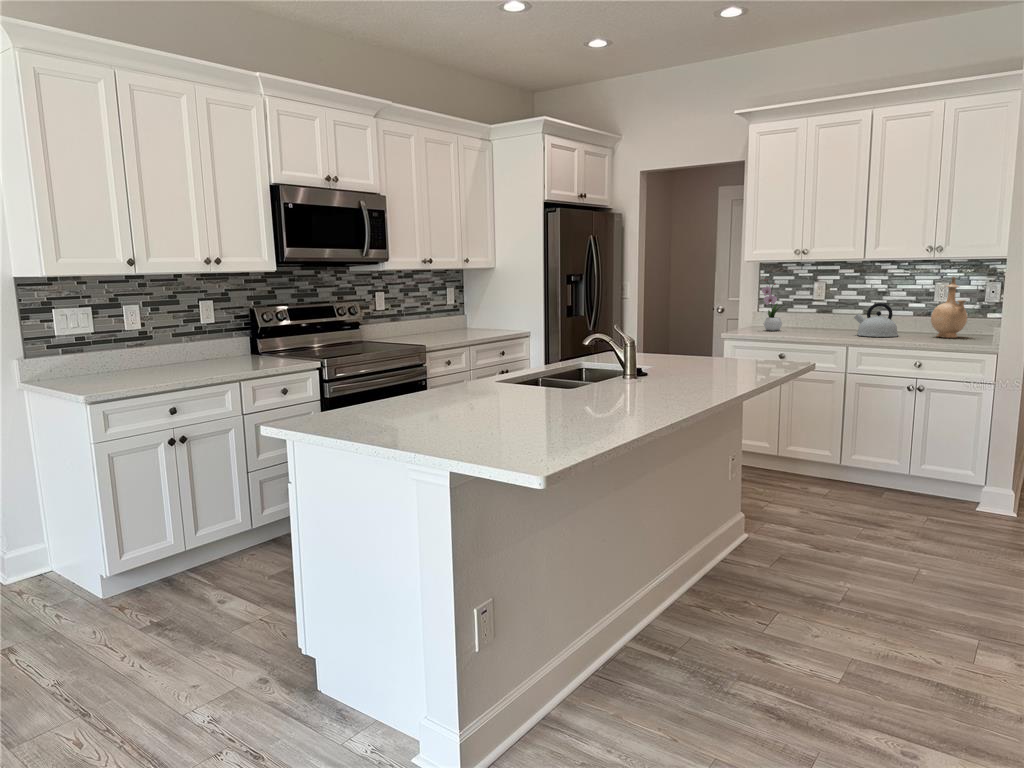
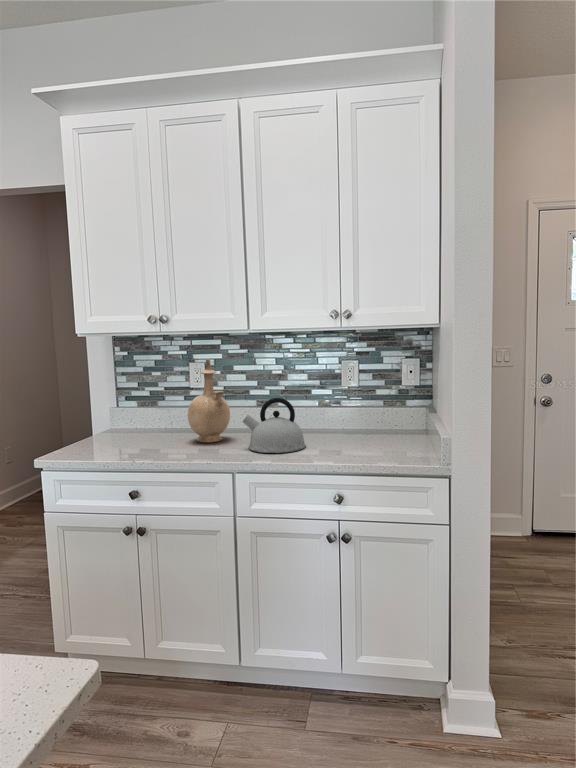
vase: present [931,277,967,338] -> present [188,359,230,443]
flower arrangement: present [762,279,782,331] -> none [108,362,148,443]

